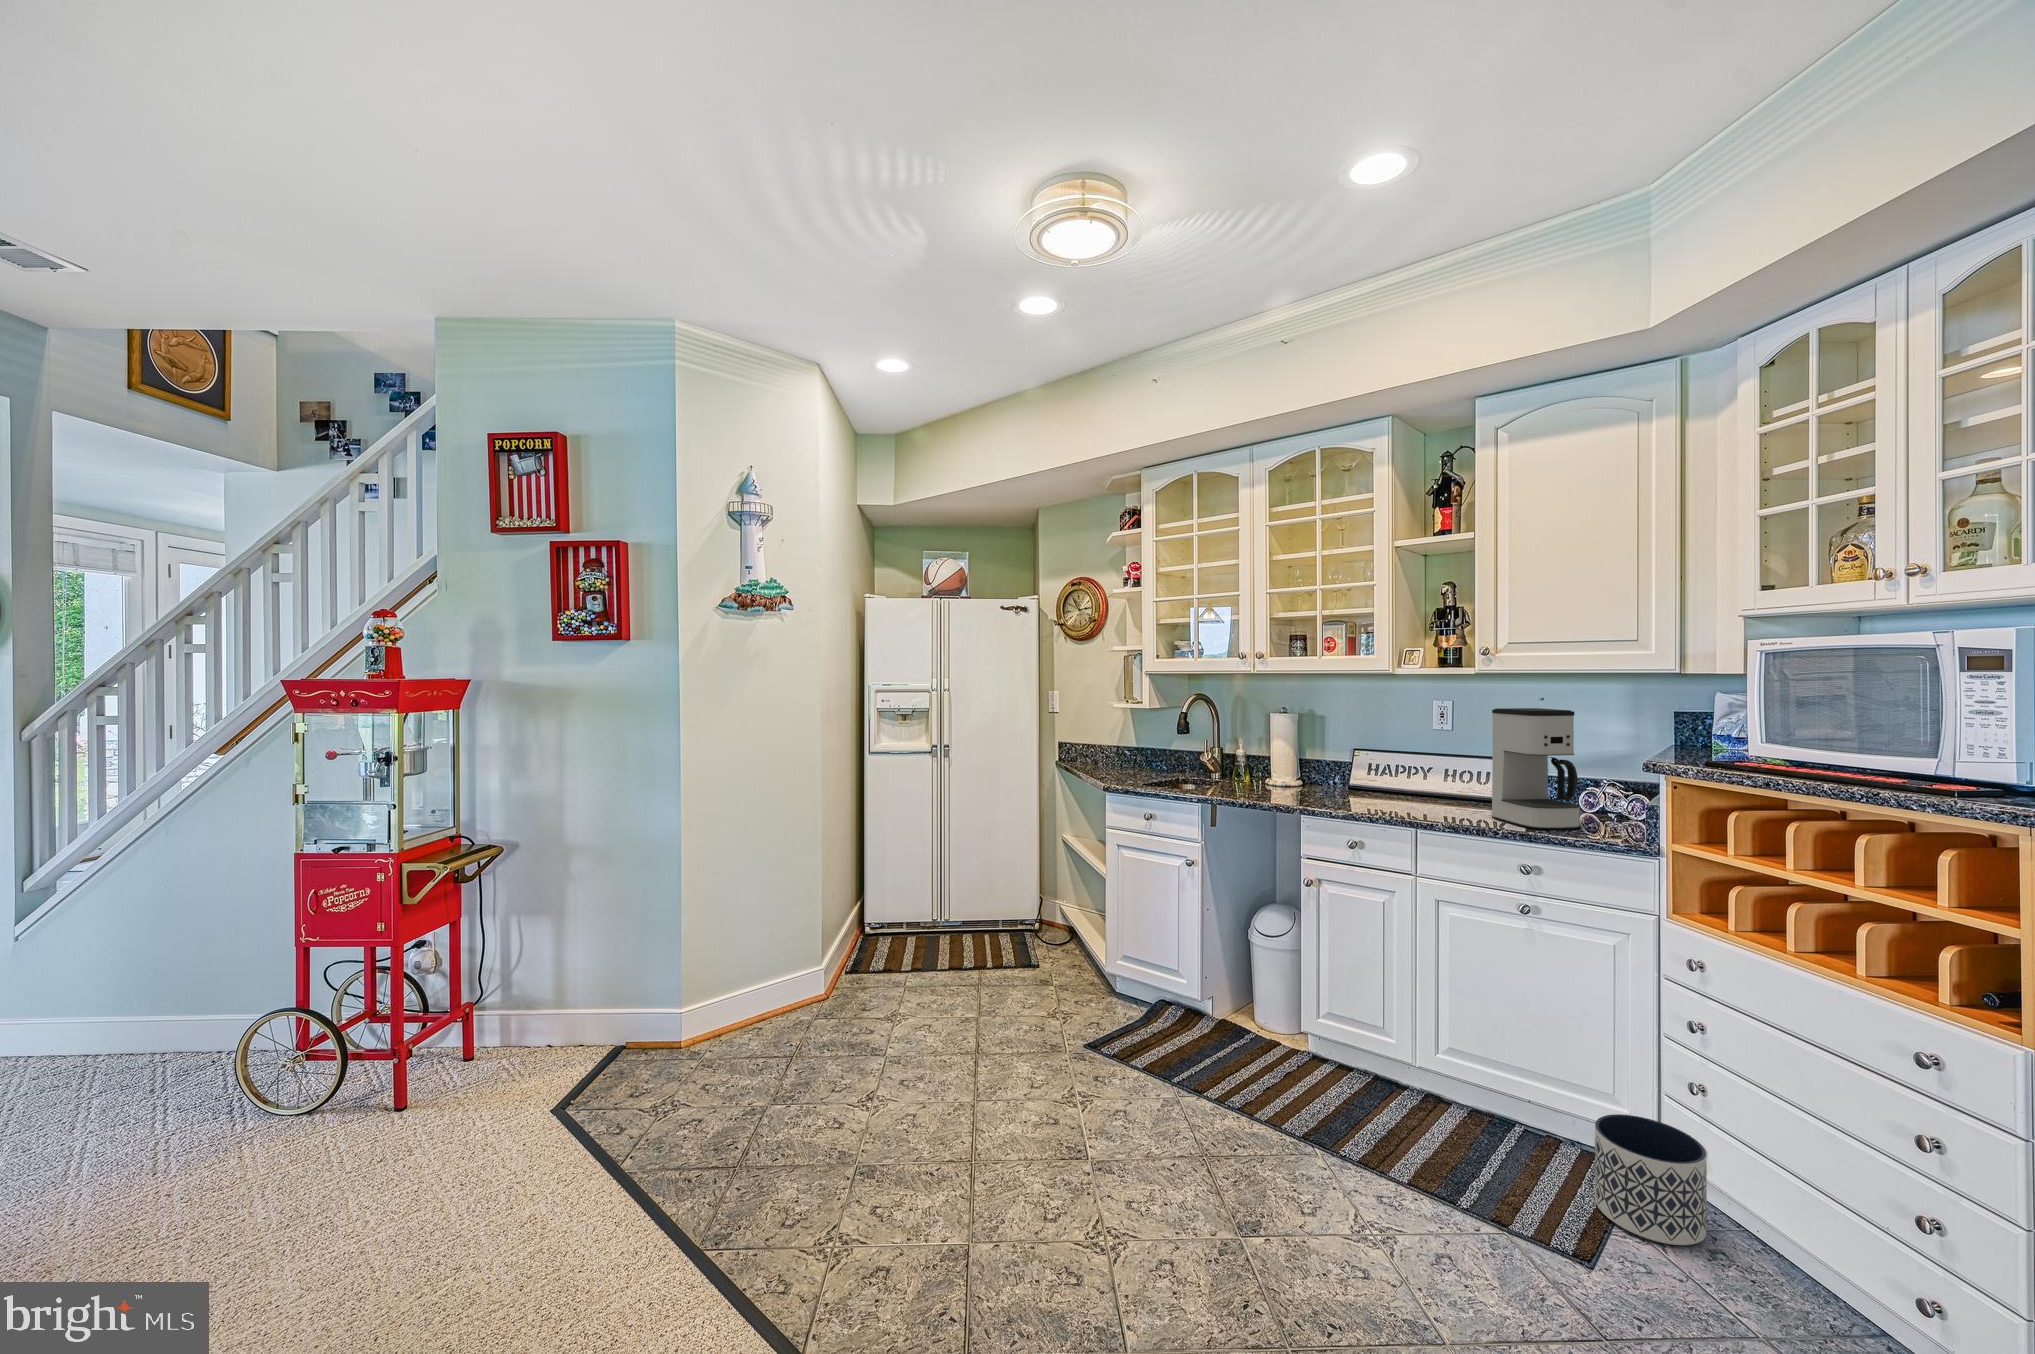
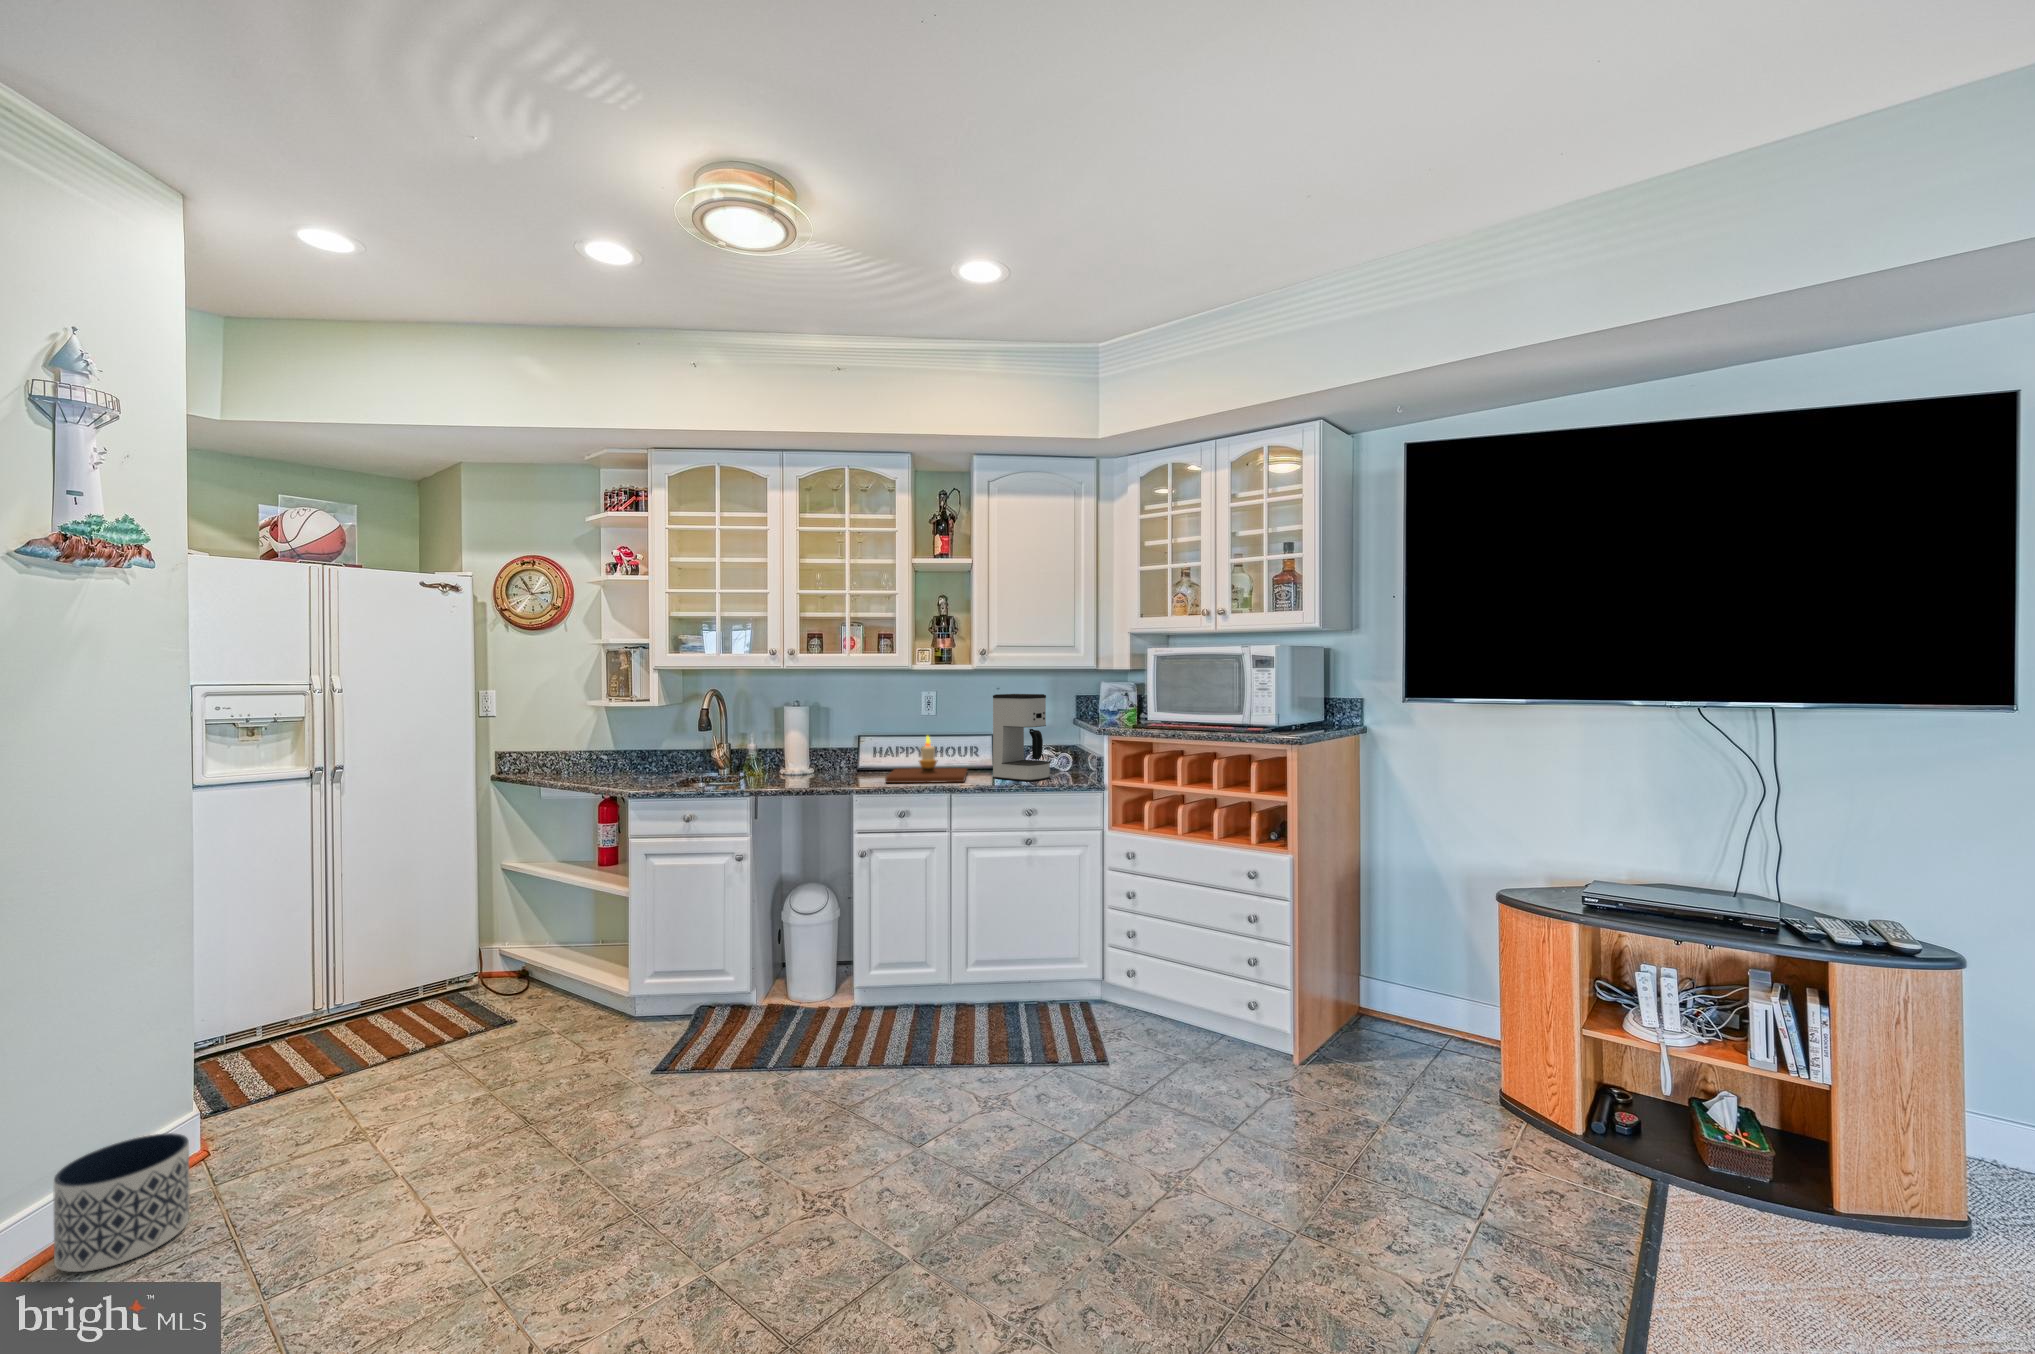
candle: none [1342,755,1475,818] -> present [885,736,967,783]
planter: present [1595,1114,1707,1245] -> present [54,1133,190,1272]

